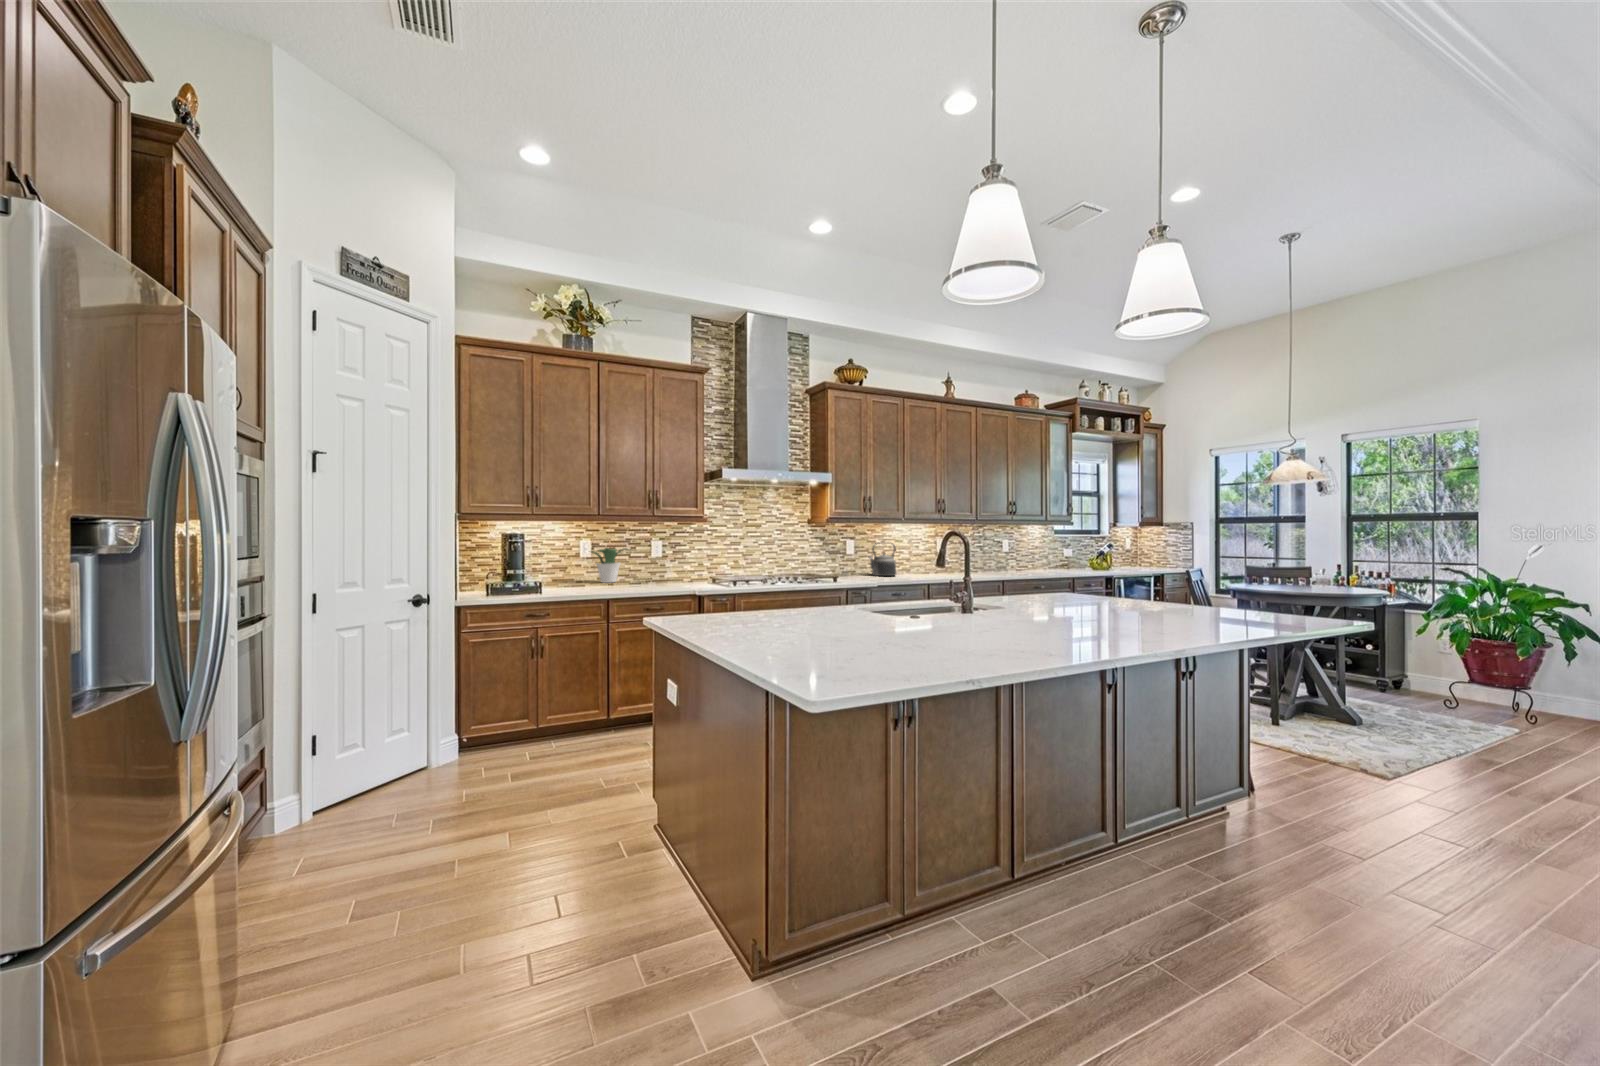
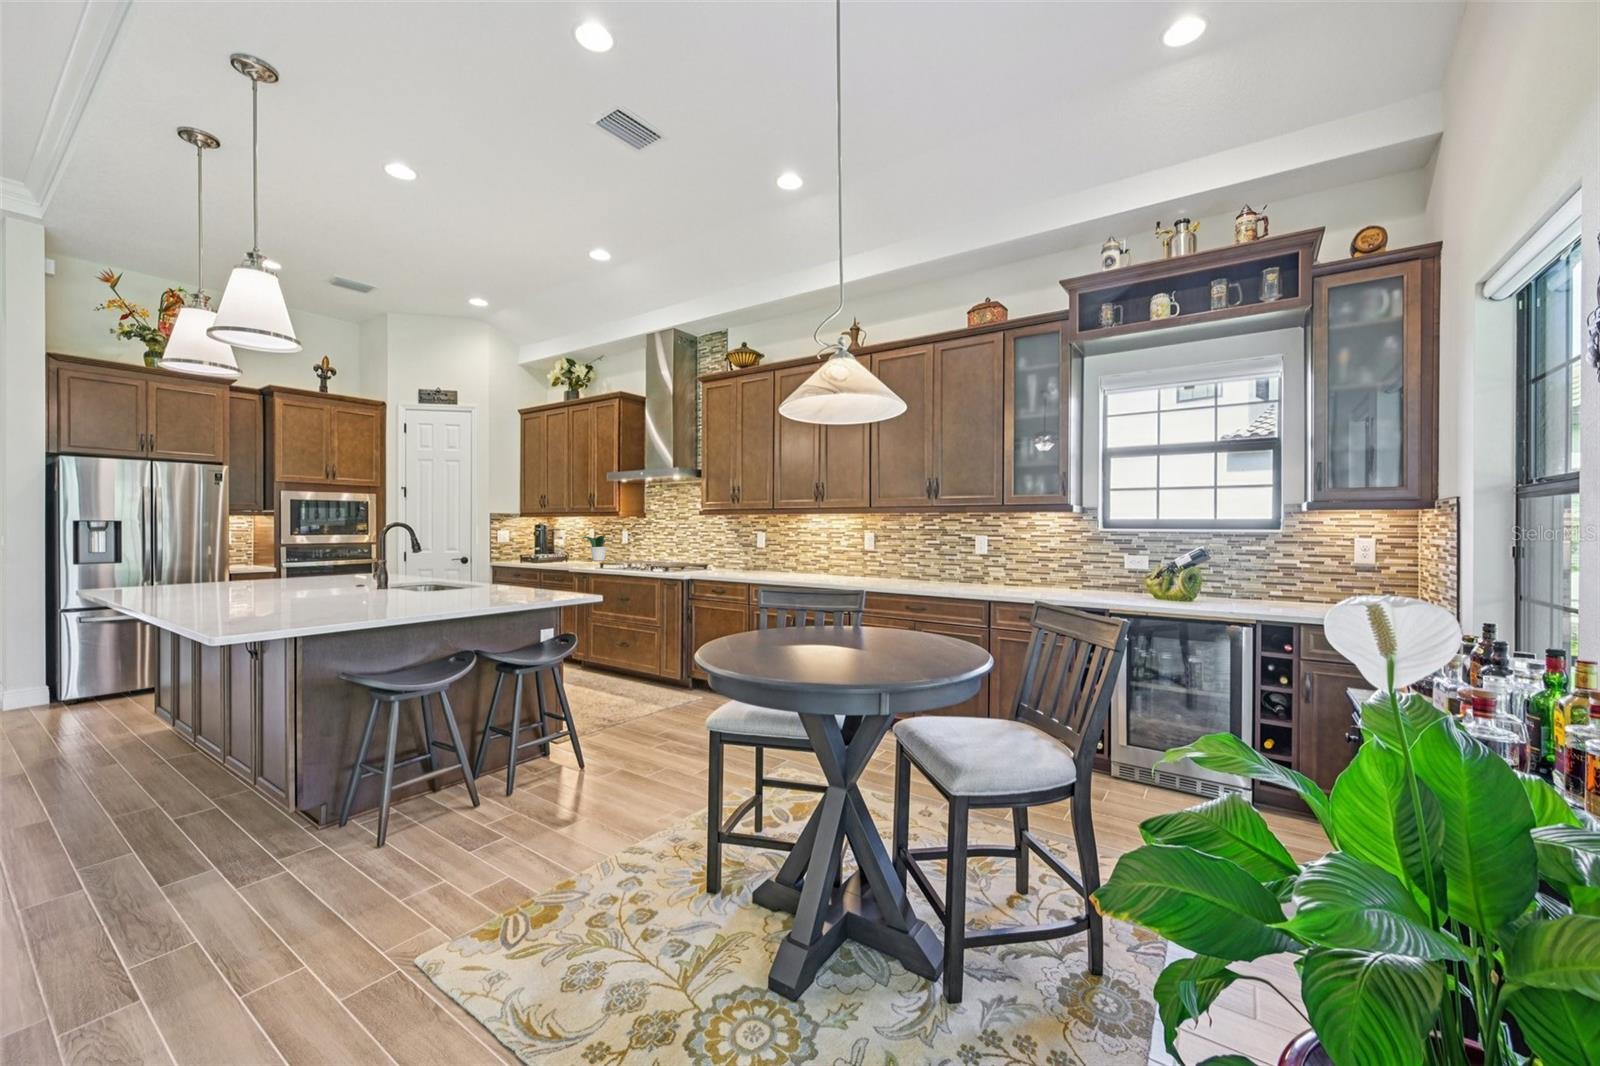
kettle: present [869,543,896,576] -> none [753,536,782,574]

